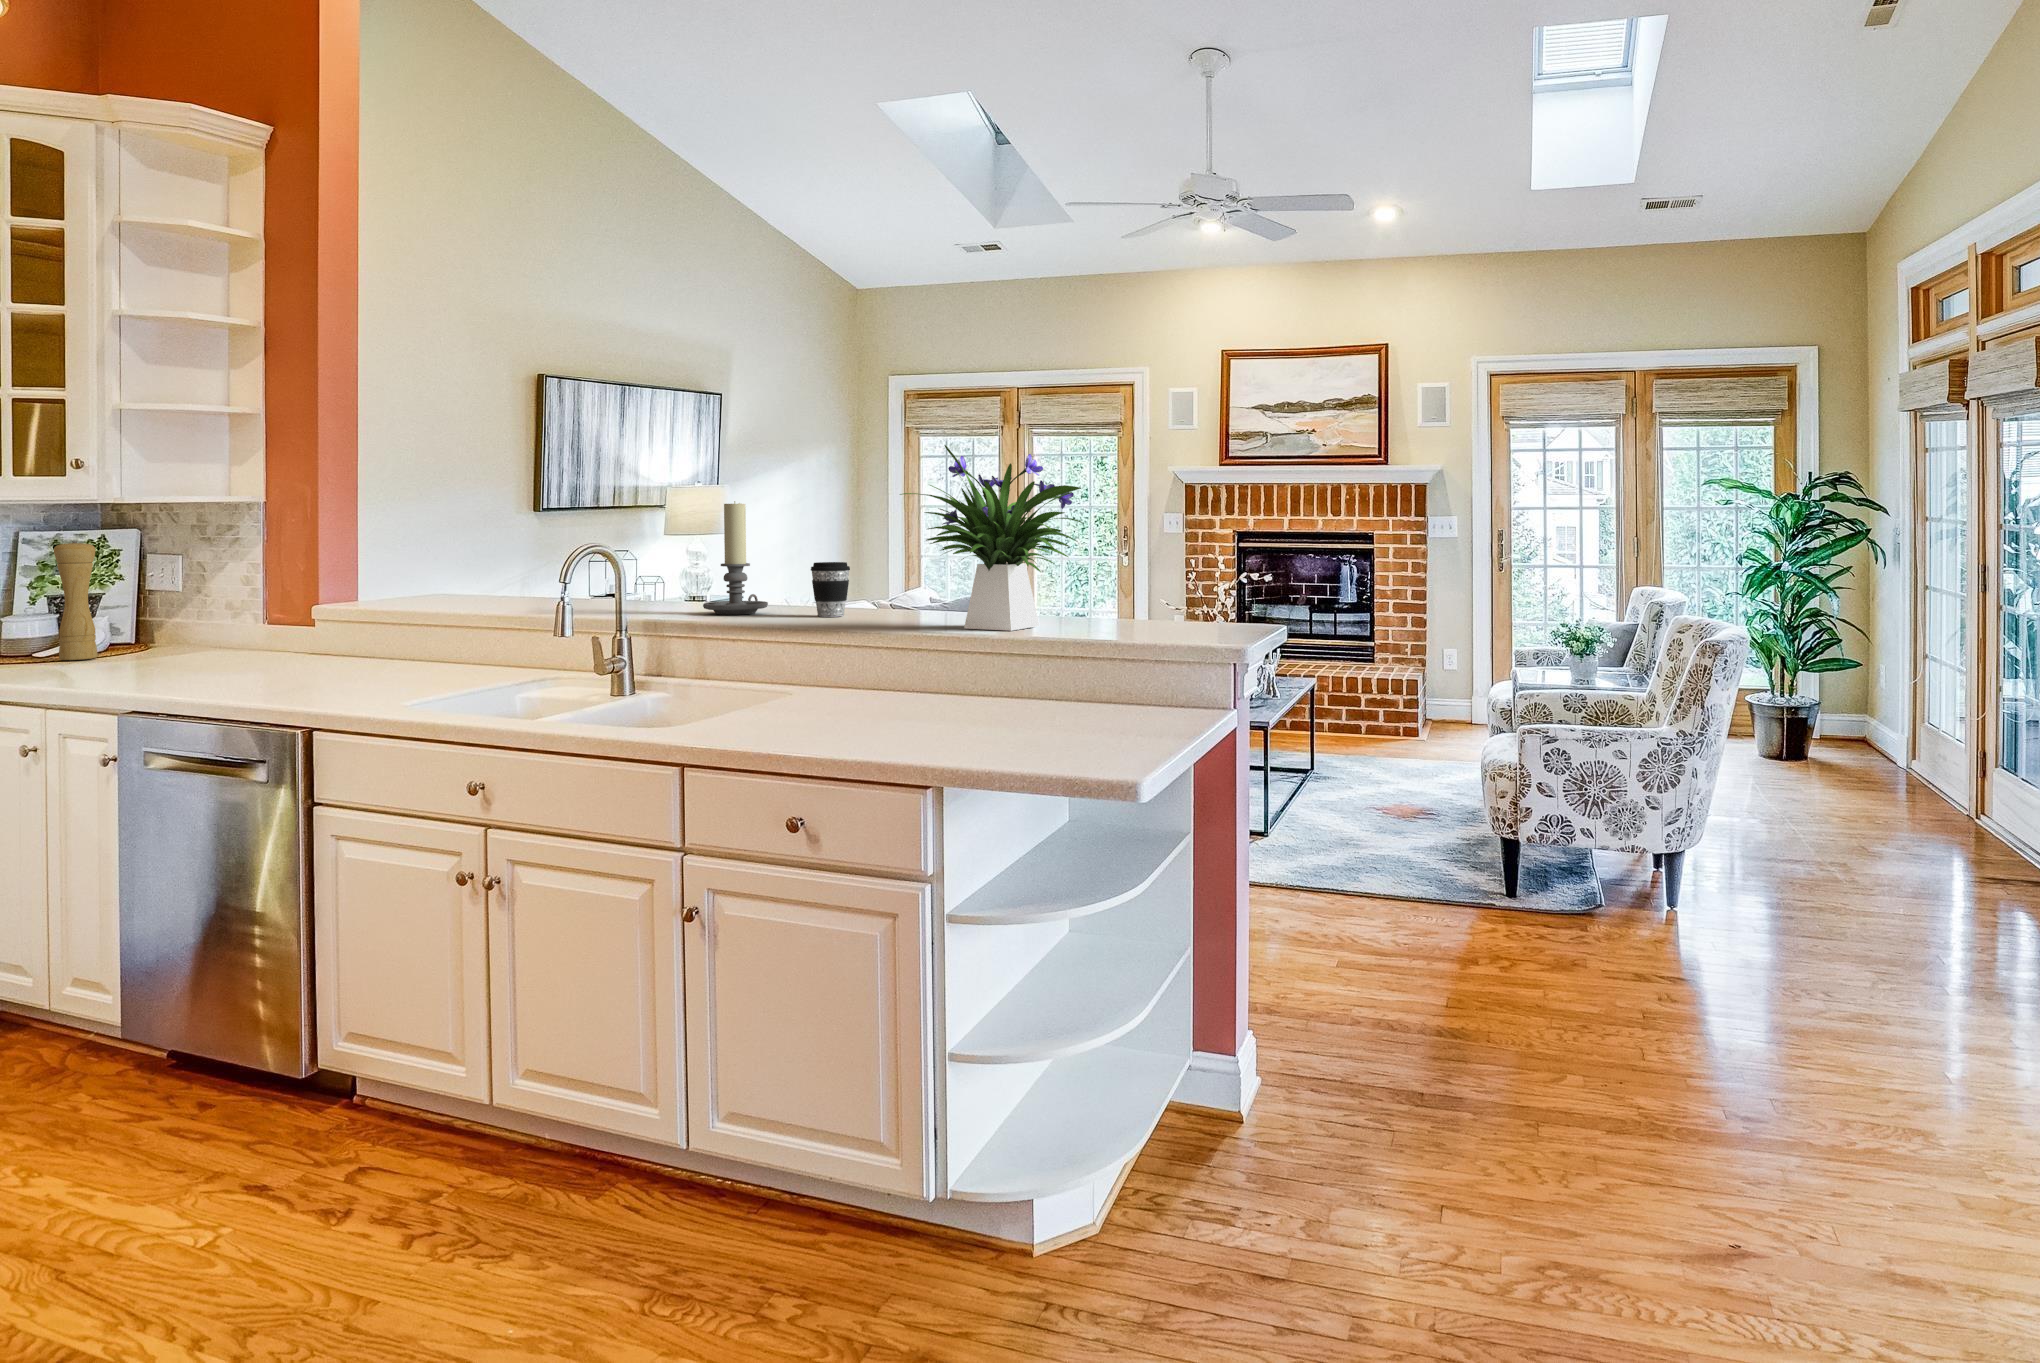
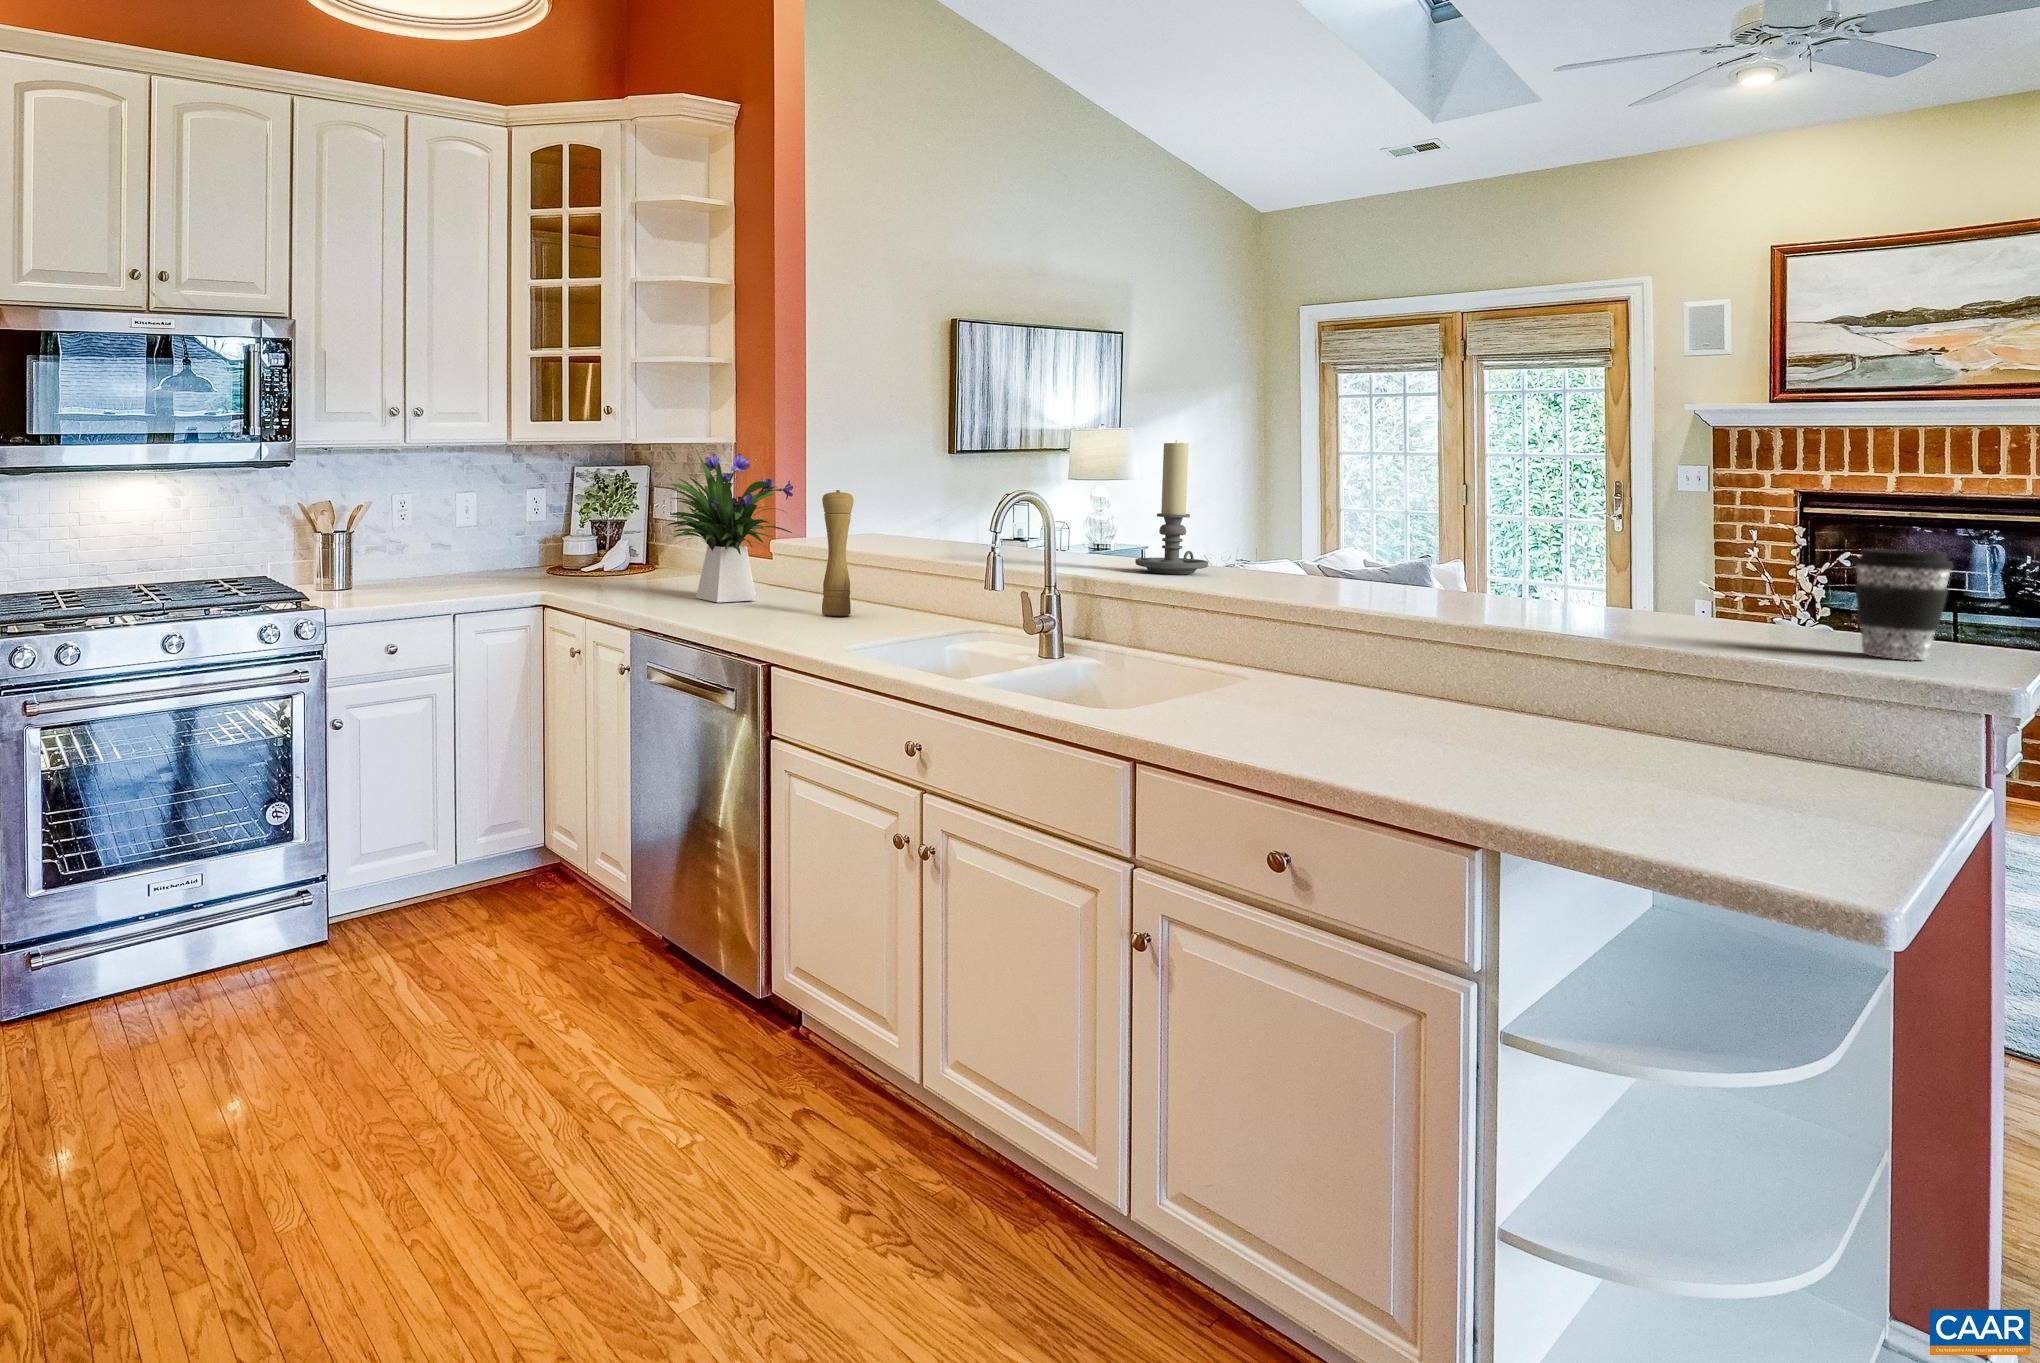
flower arrangement: present [900,445,1082,631] -> present [646,452,793,602]
pepper mill: present [54,541,97,660] -> present [822,490,854,616]
coffee cup: present [811,562,850,617] -> present [1853,549,1953,660]

